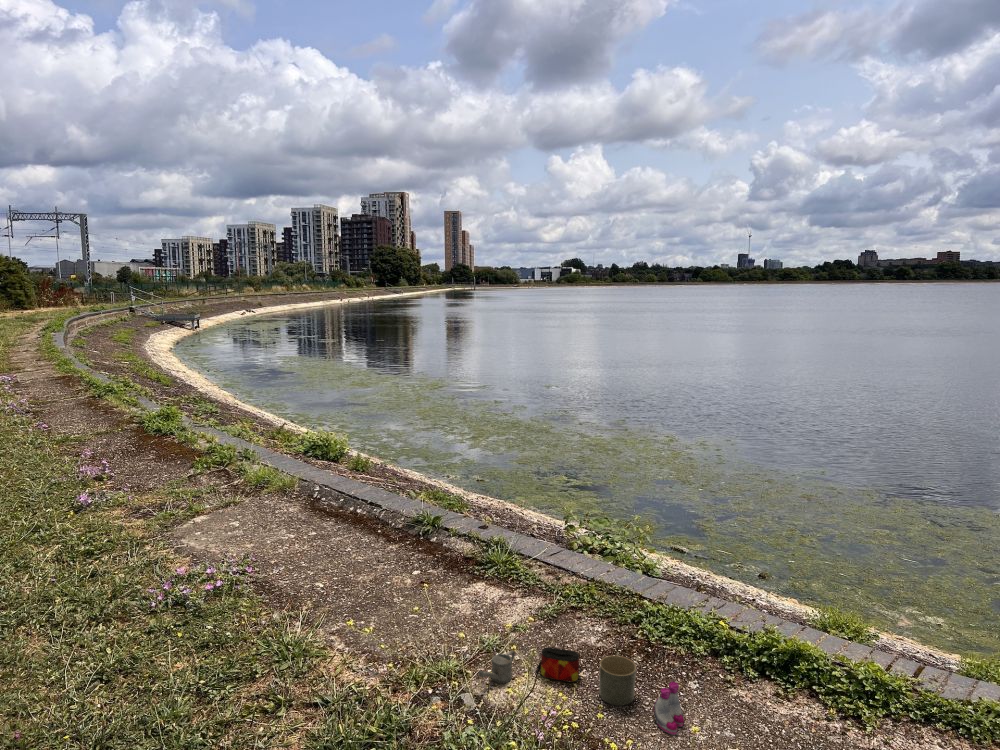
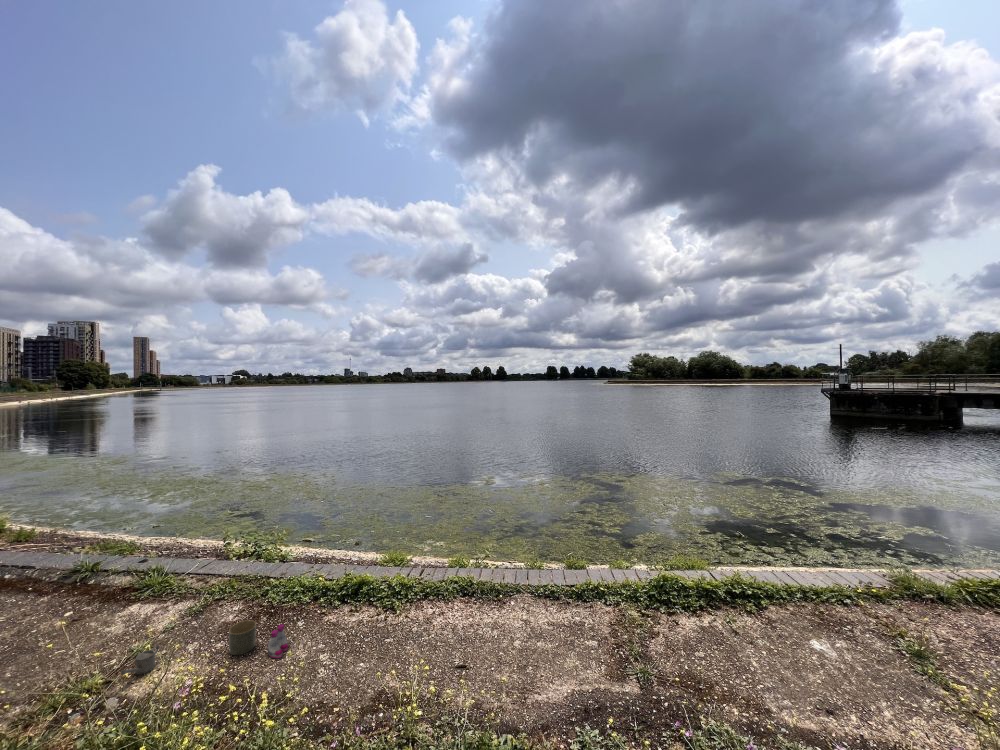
bag: present [537,647,582,682] -> none [178,629,217,656]

